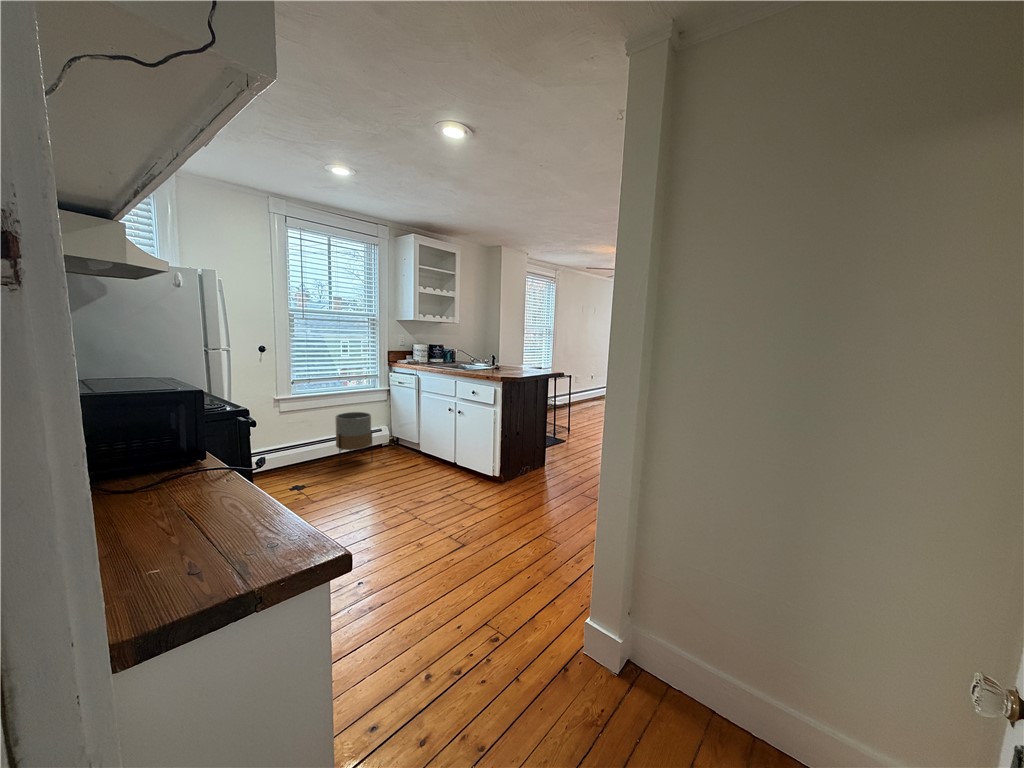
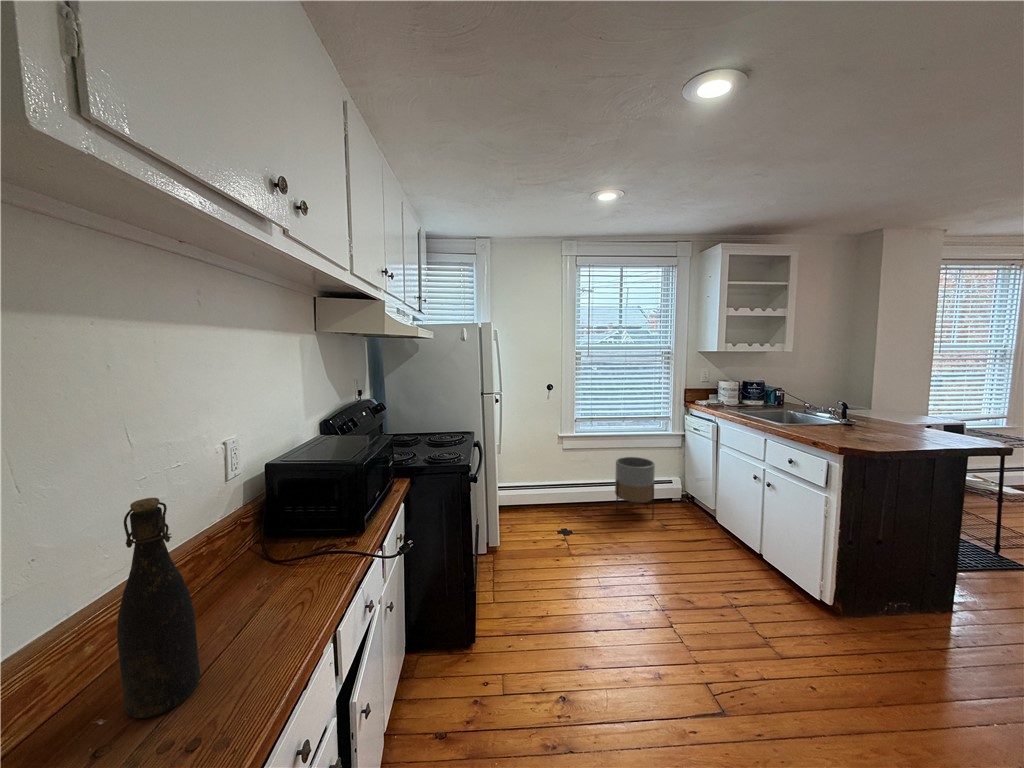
bottle: none [160,377,227,558] -> present [117,498,200,718]

